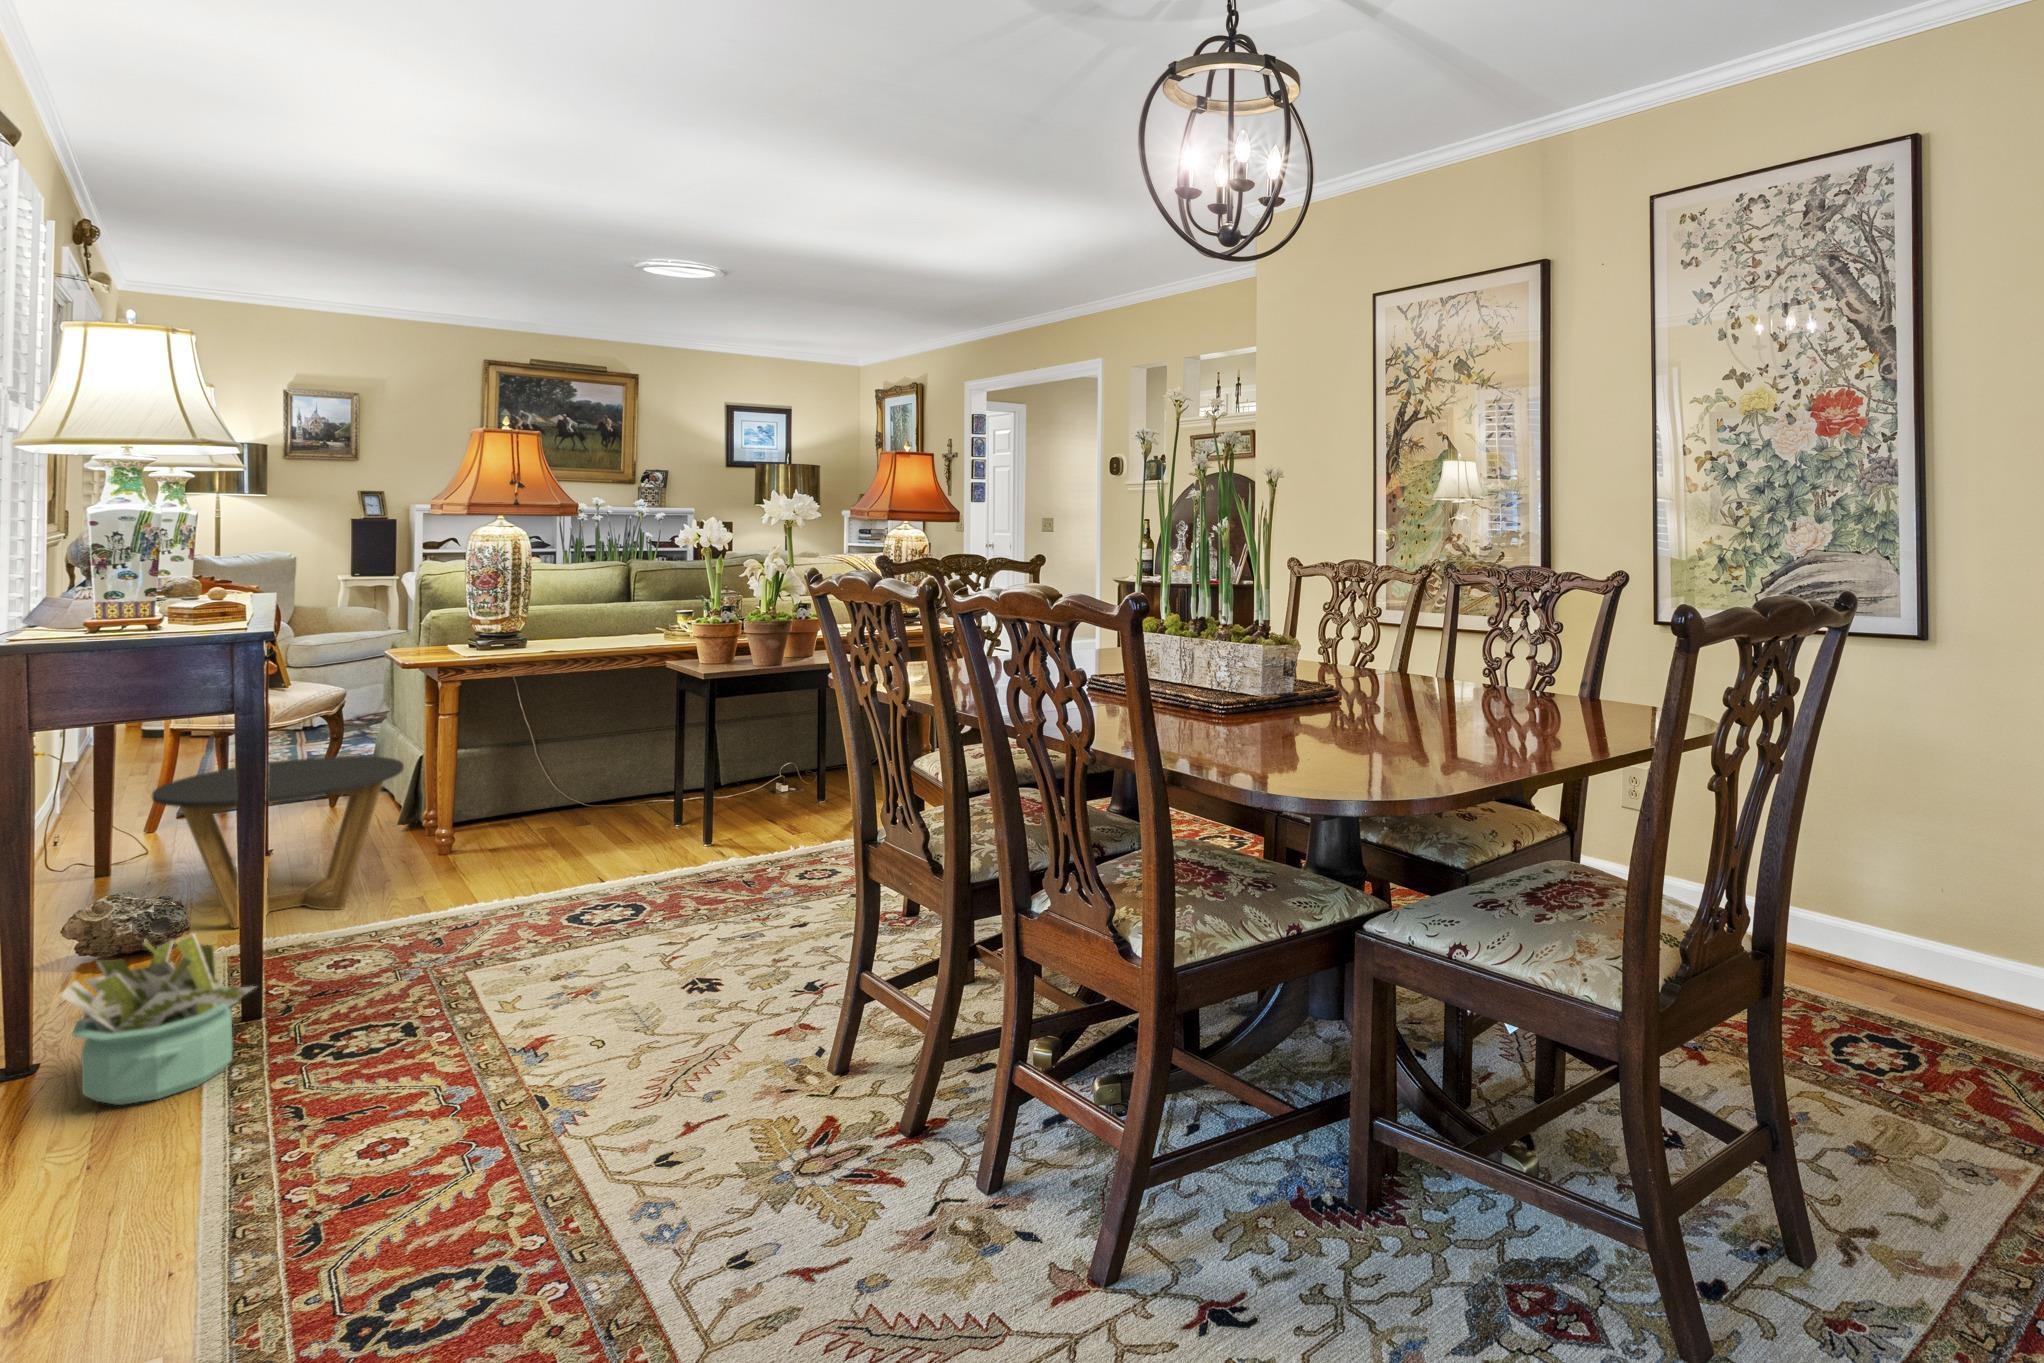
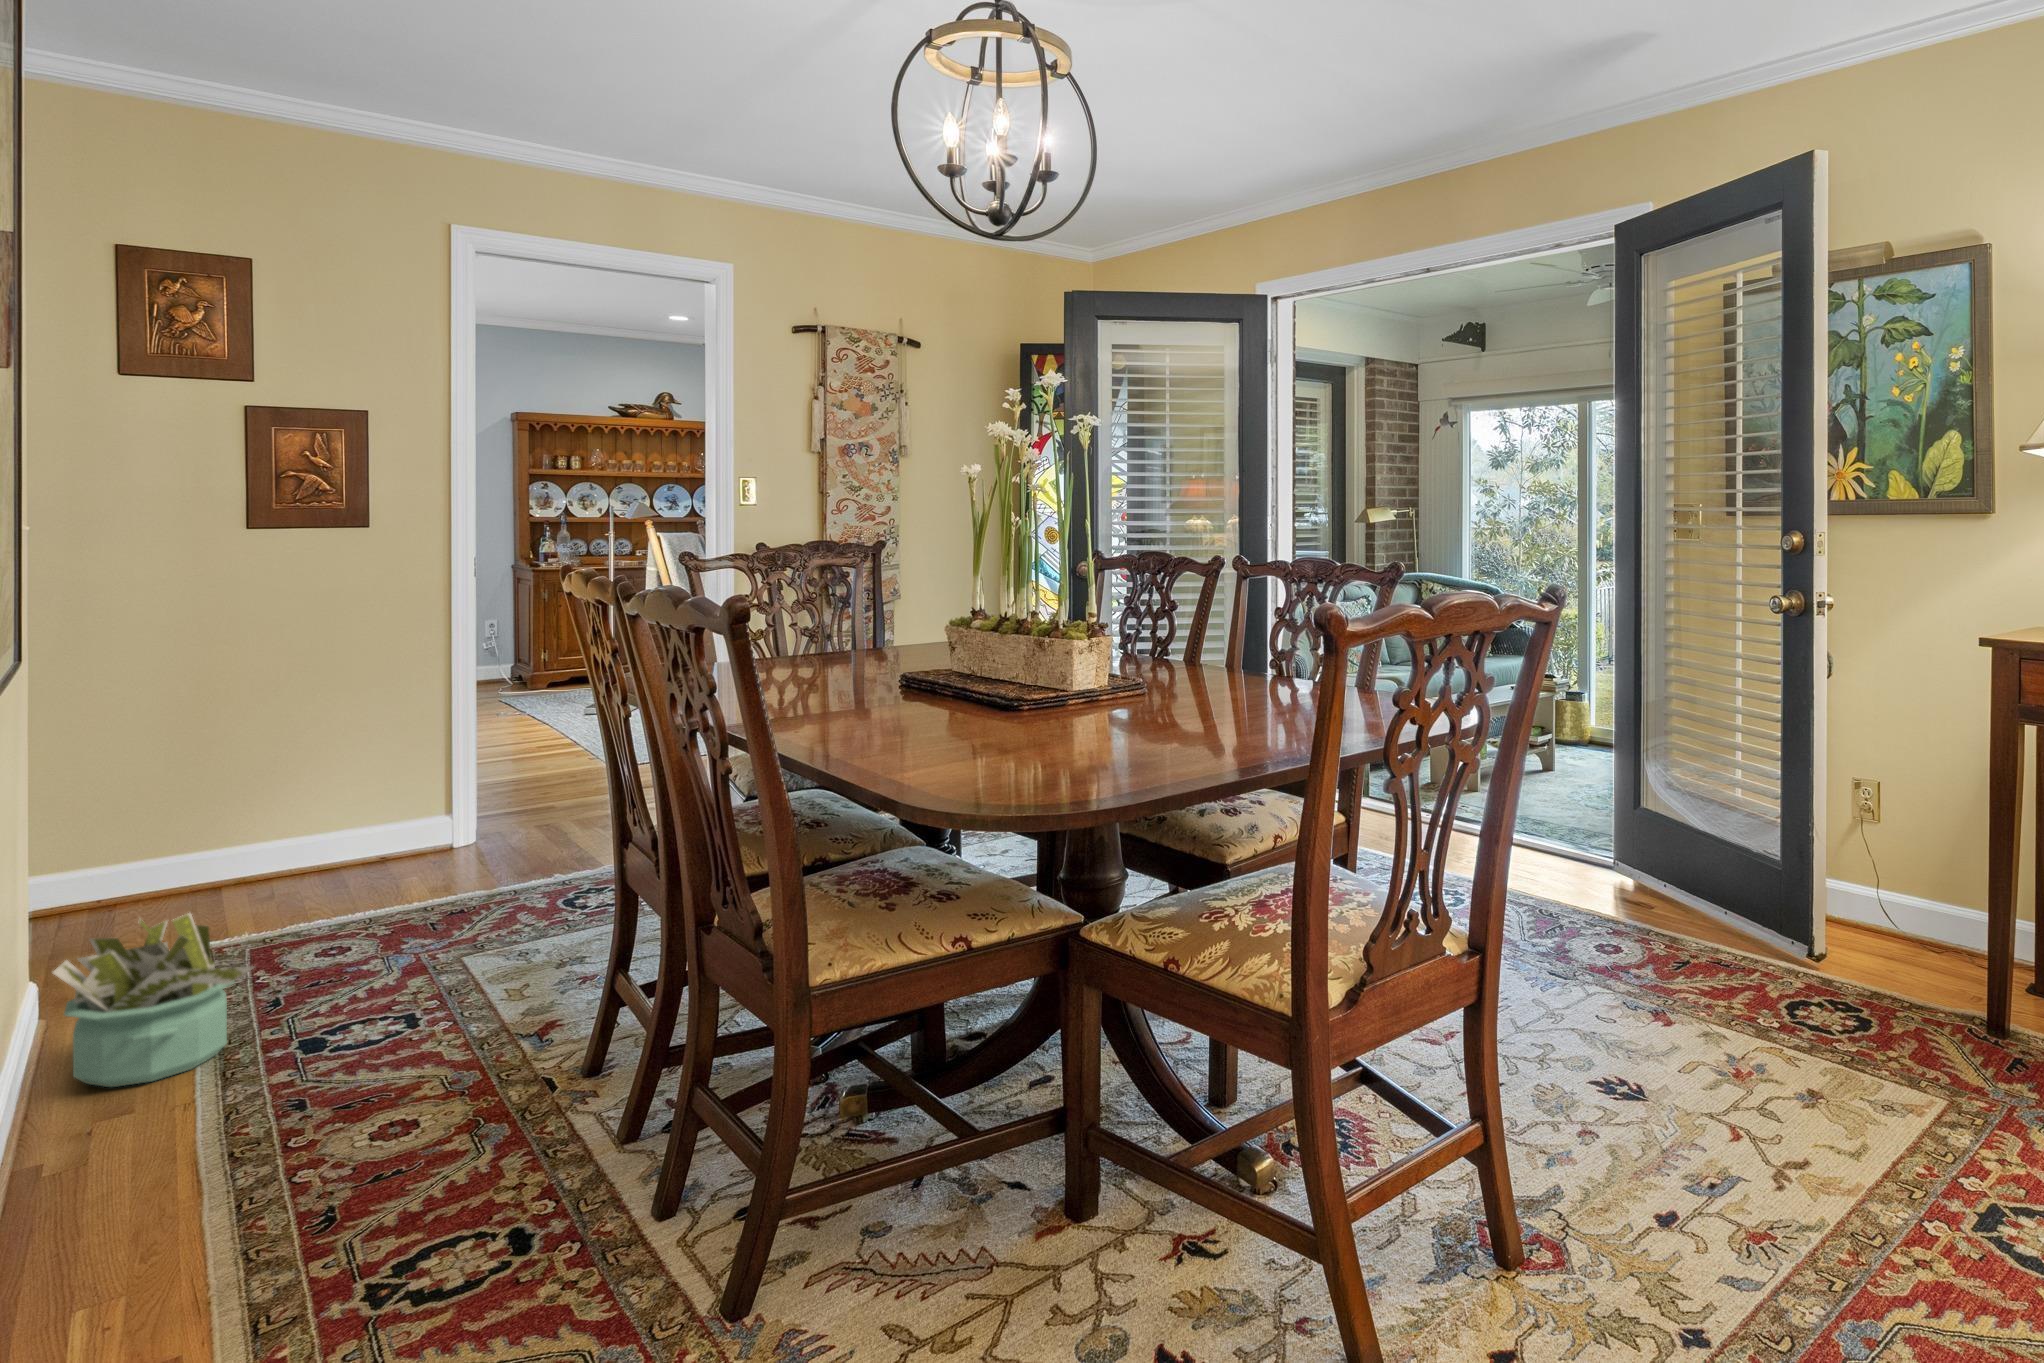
side table: present [152,756,404,928] -> none [136,747,395,920]

